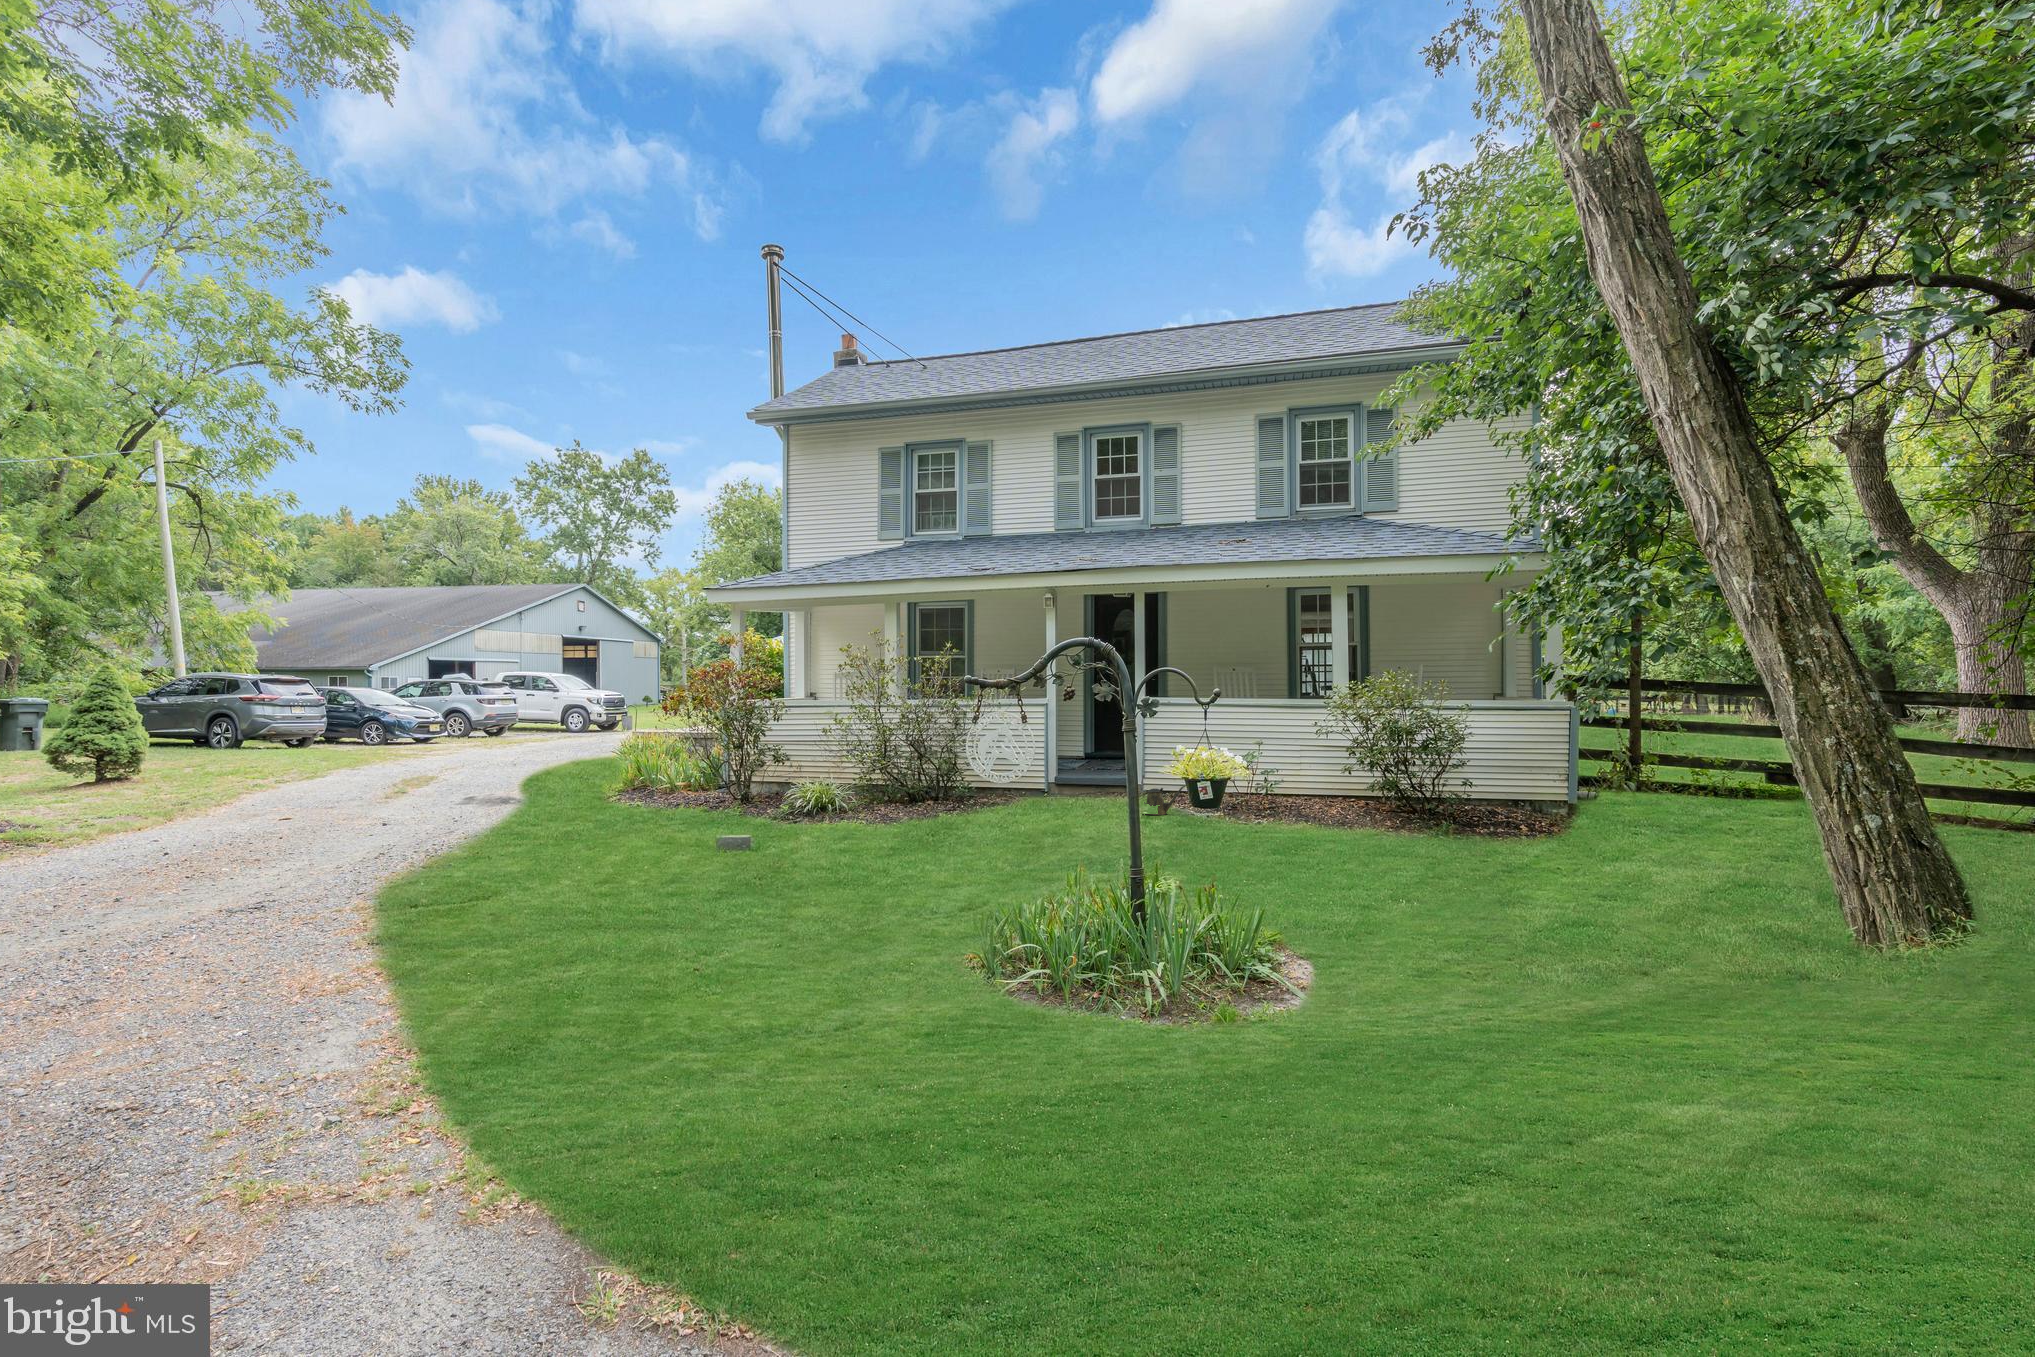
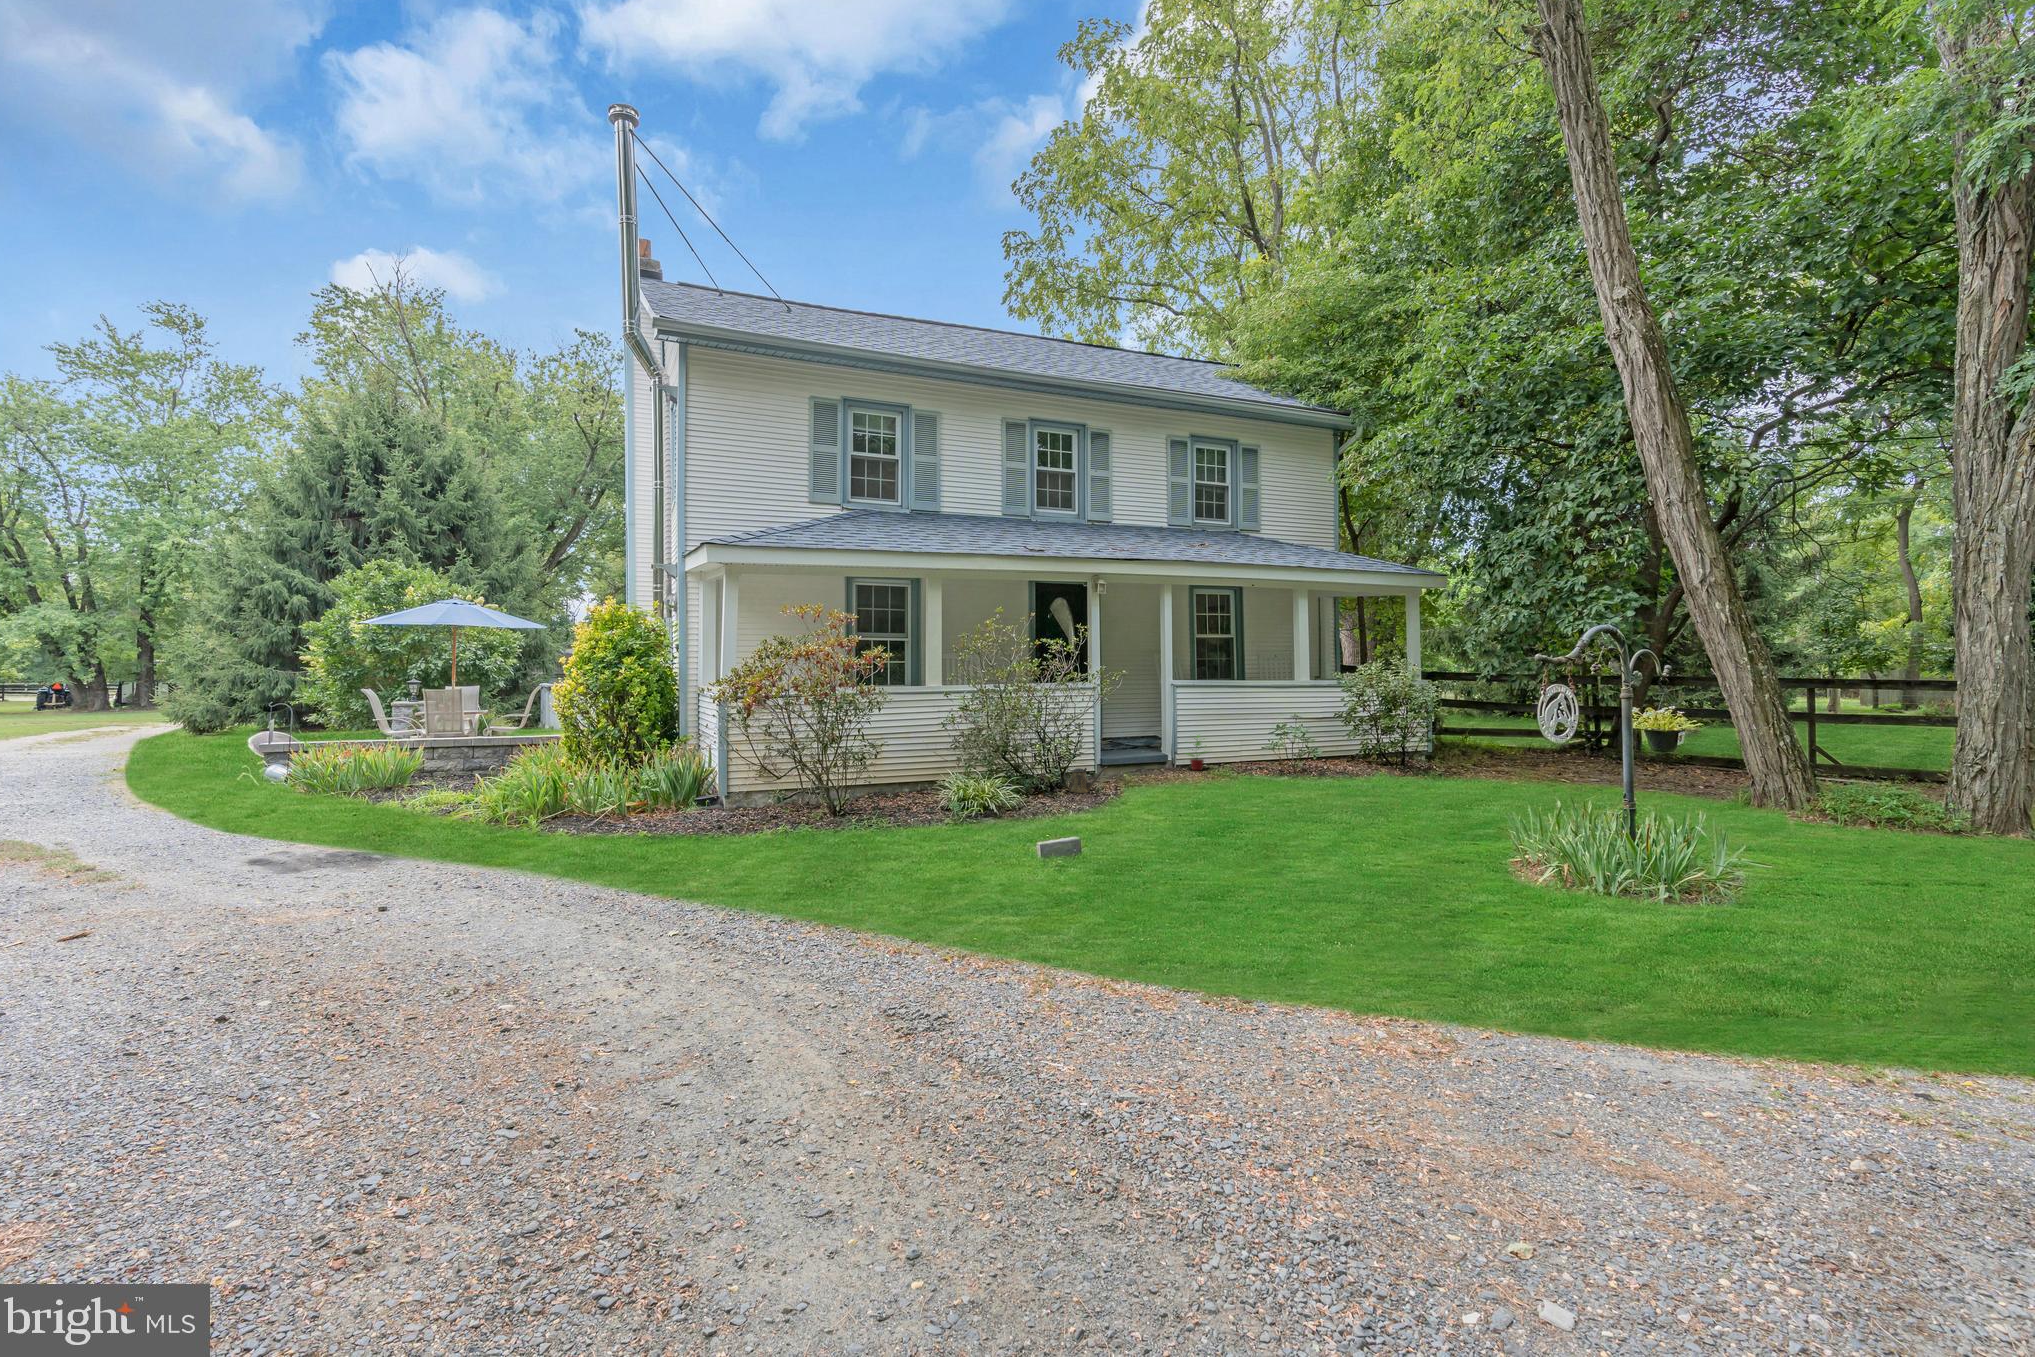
potted plant: none [1269,750,1302,791] -> present [1188,735,1205,770]

